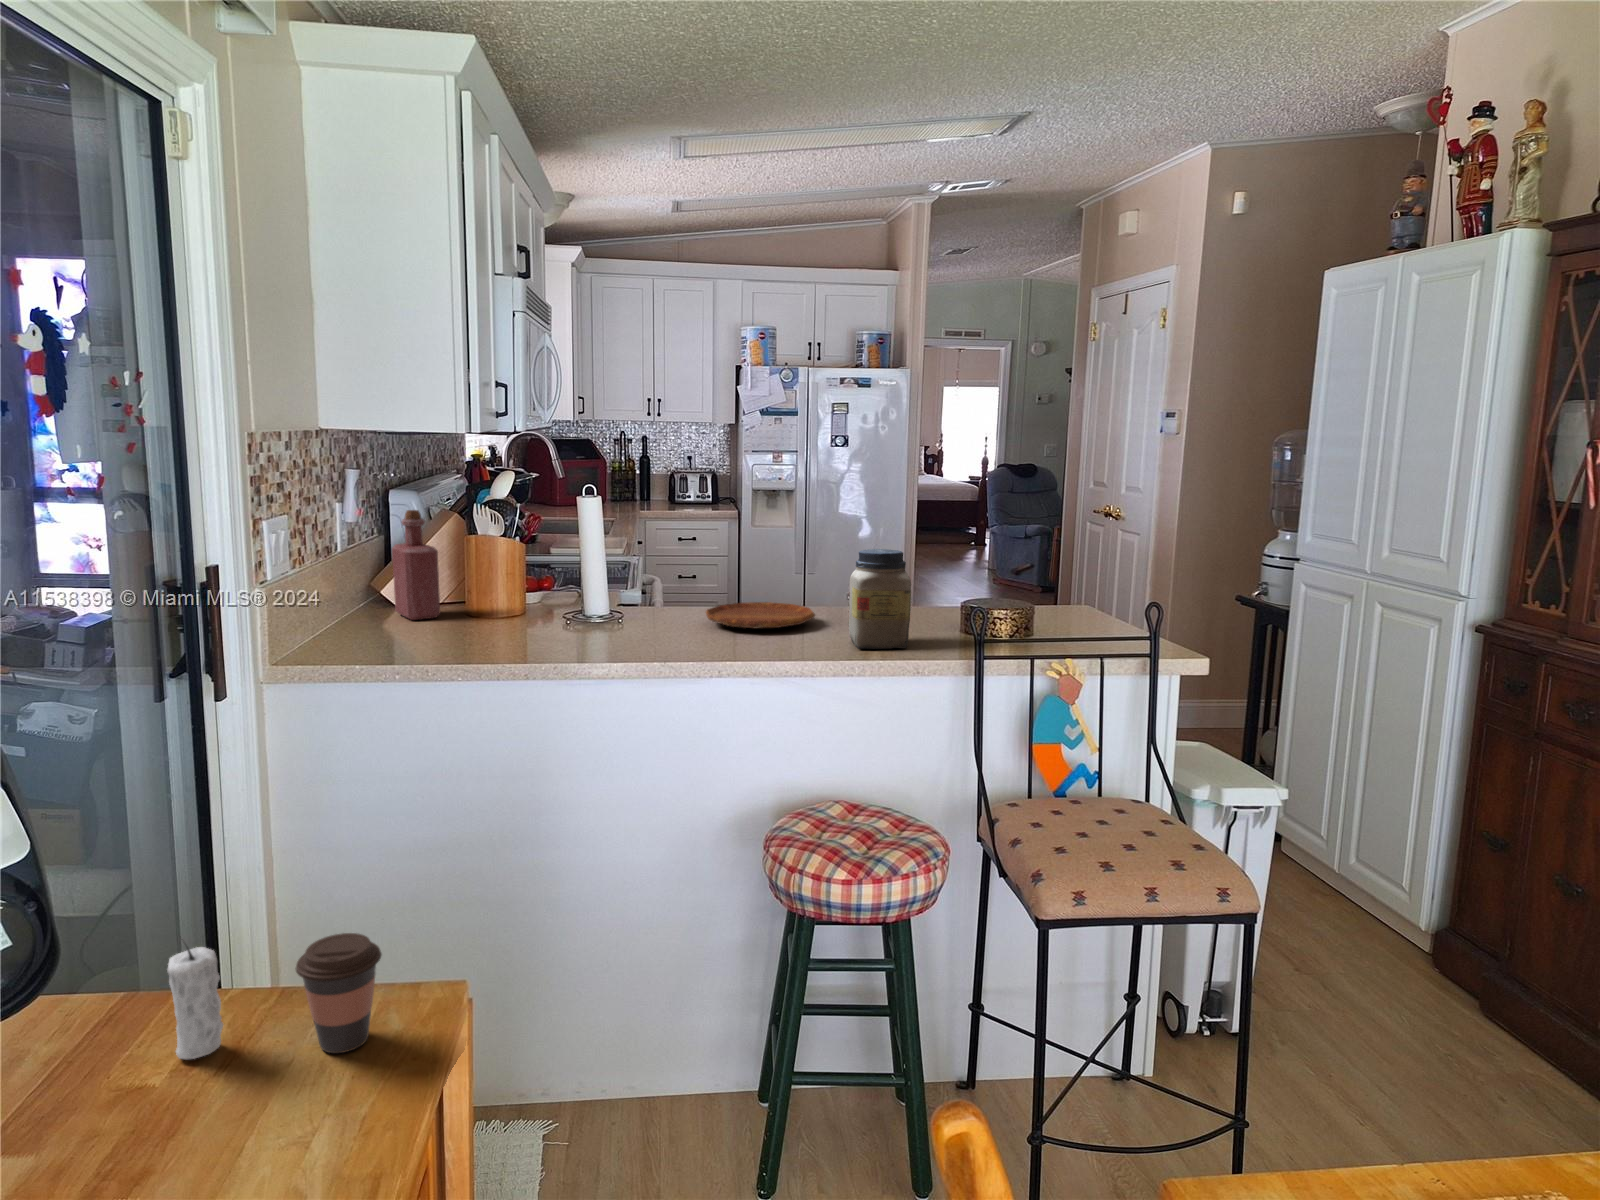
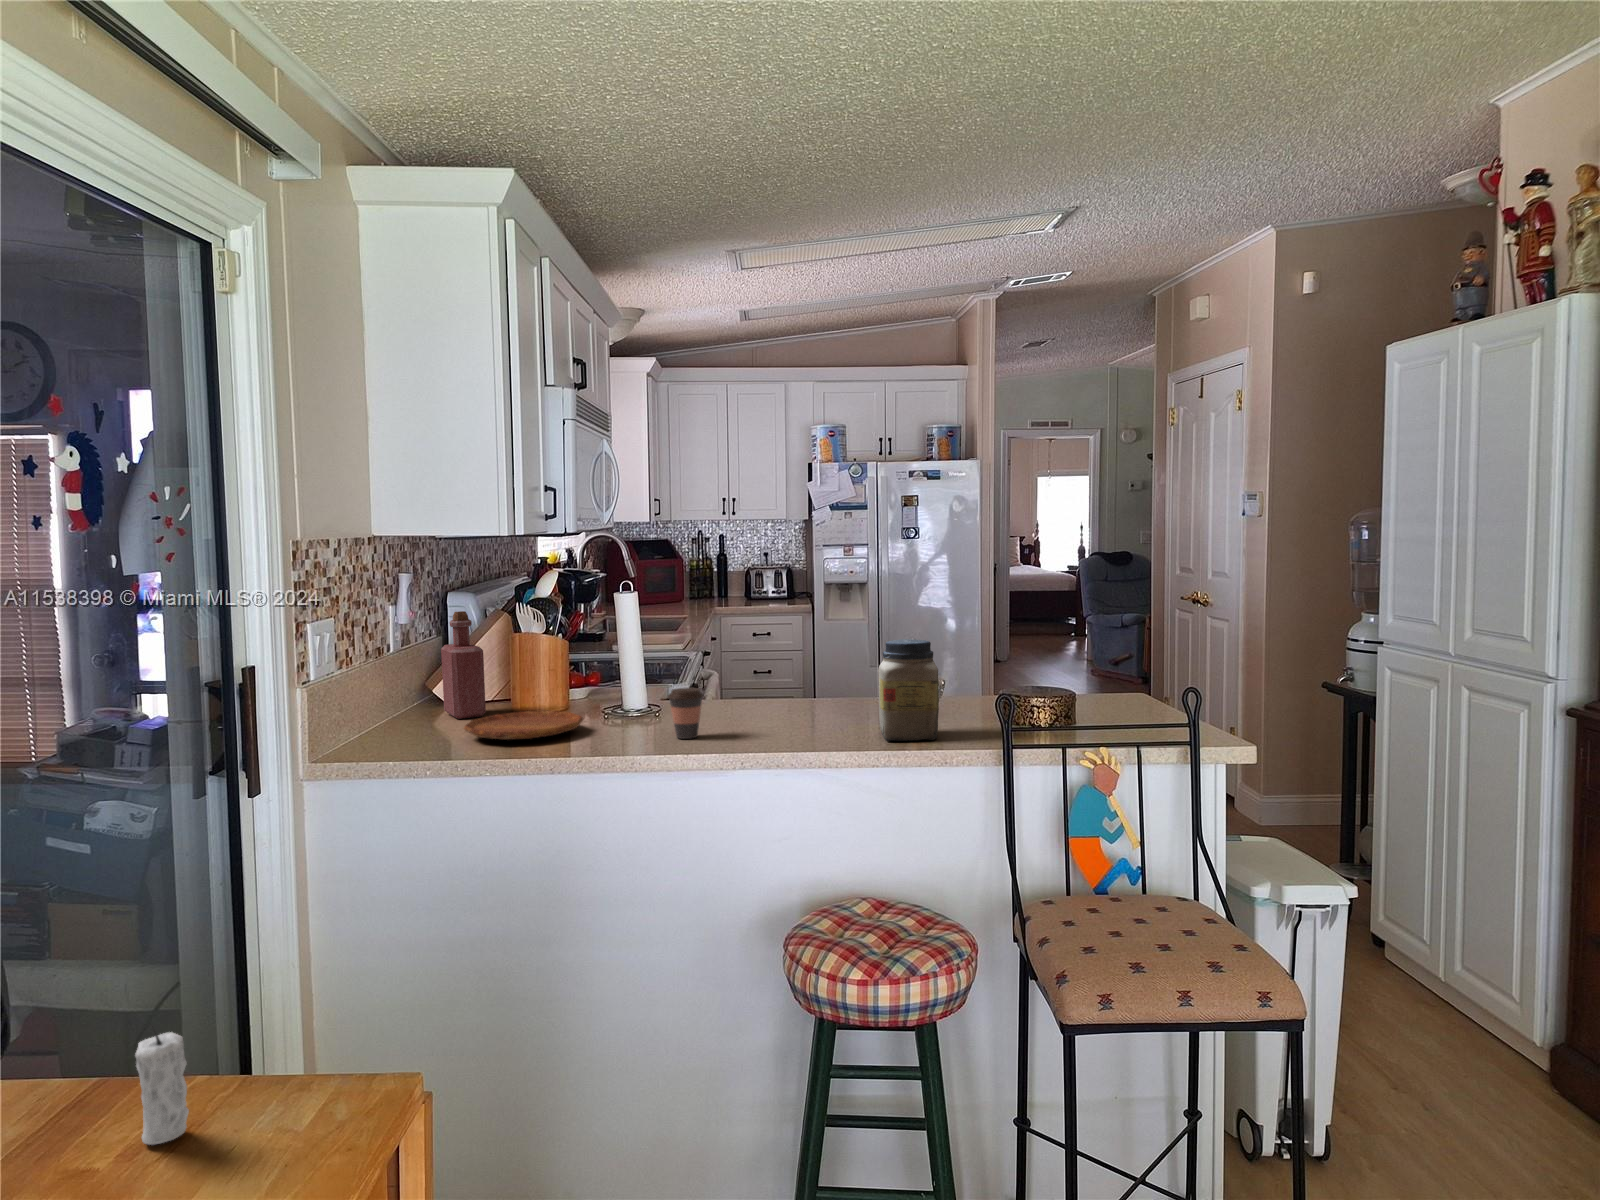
tray: present [706,602,815,628] -> present [464,711,583,740]
coffee cup: present [296,933,382,1053] -> present [668,688,704,739]

